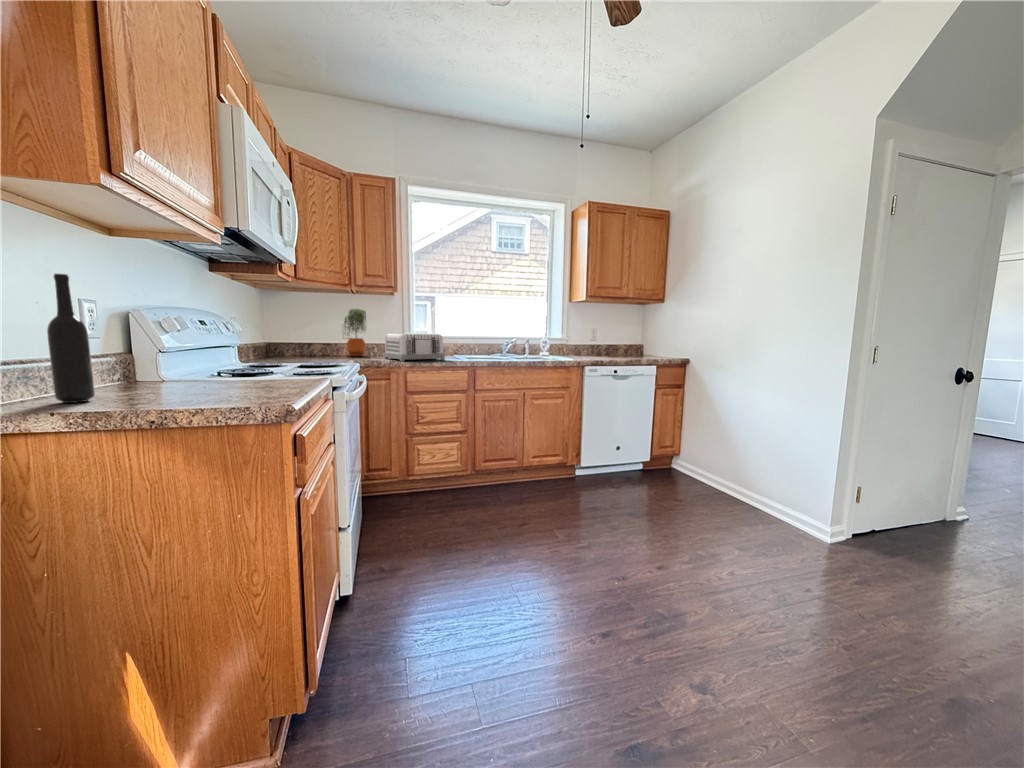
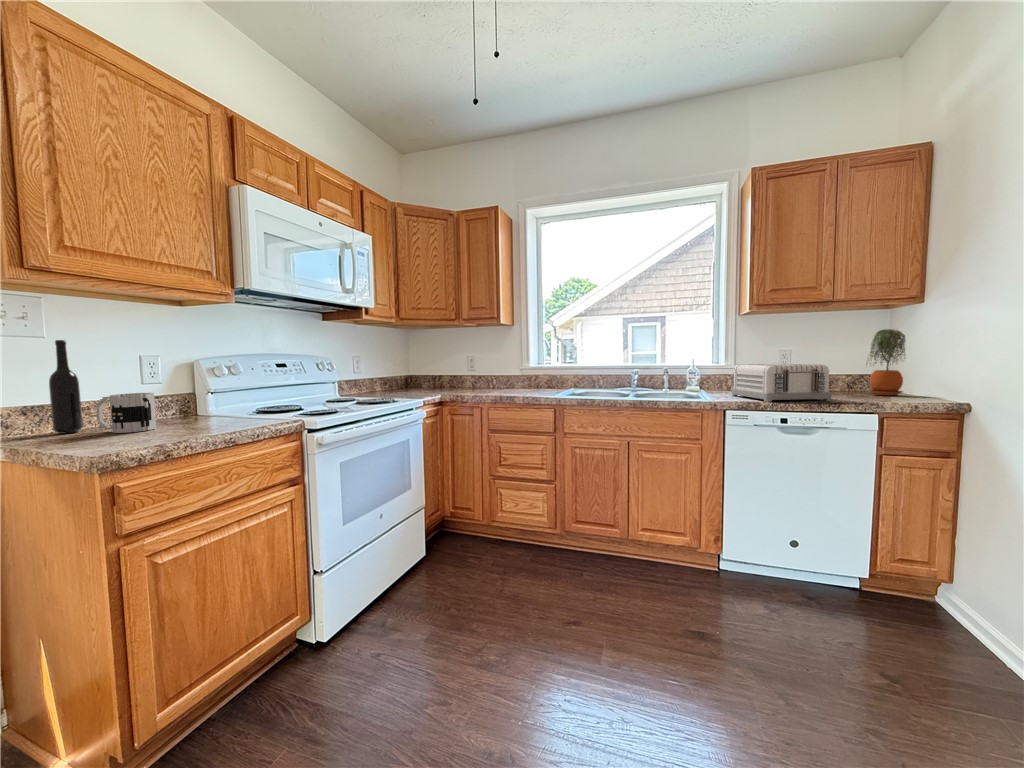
potted plant: present [344,309,366,356] -> present [869,329,905,396]
toaster: present [384,333,445,361] -> present [732,364,831,402]
mug: none [125,350,203,397] -> present [96,393,156,433]

